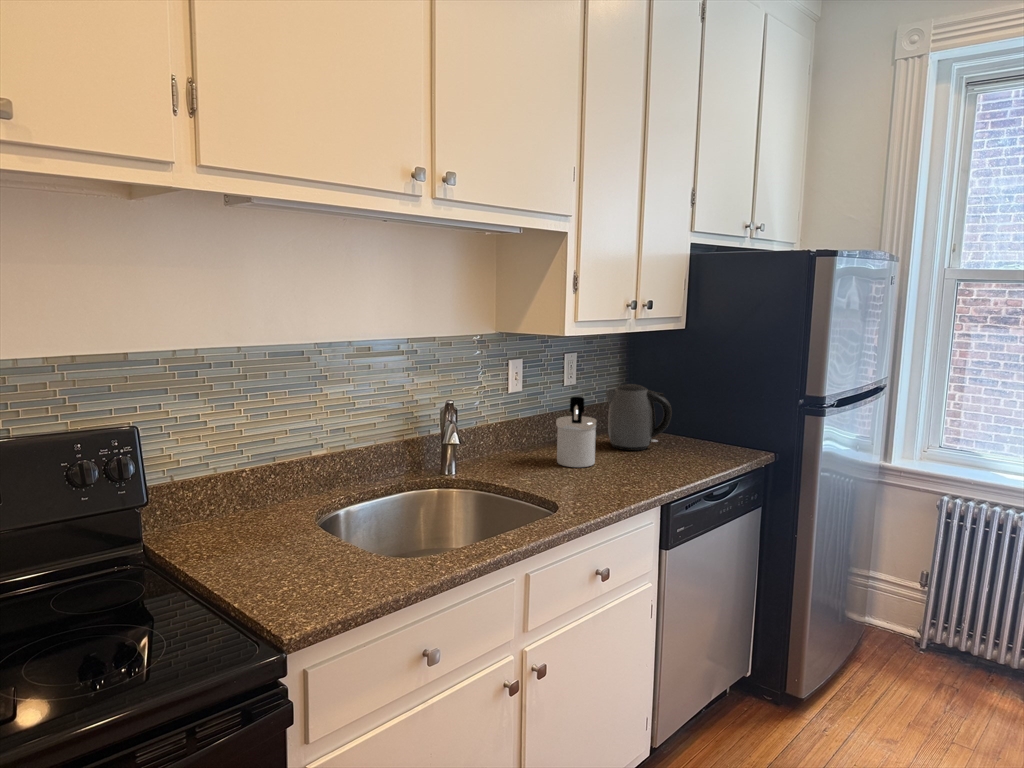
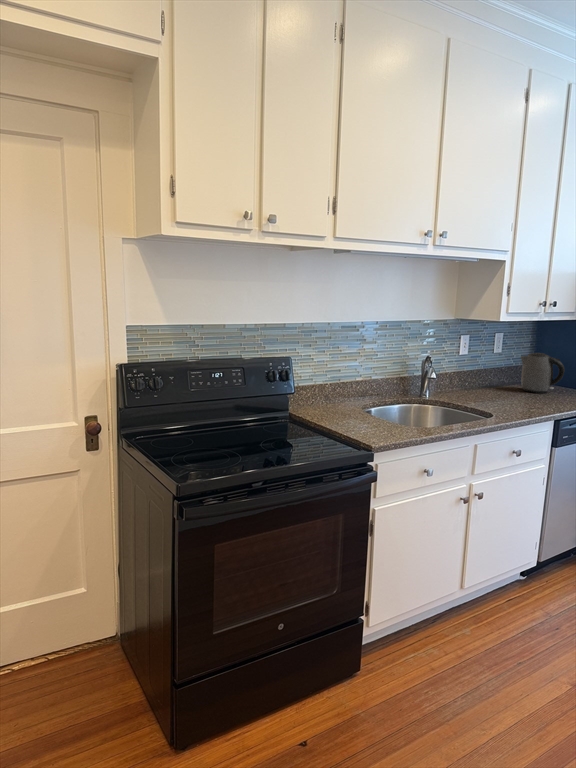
soap dispenser: present [556,397,597,467] -> none [489,358,516,398]

